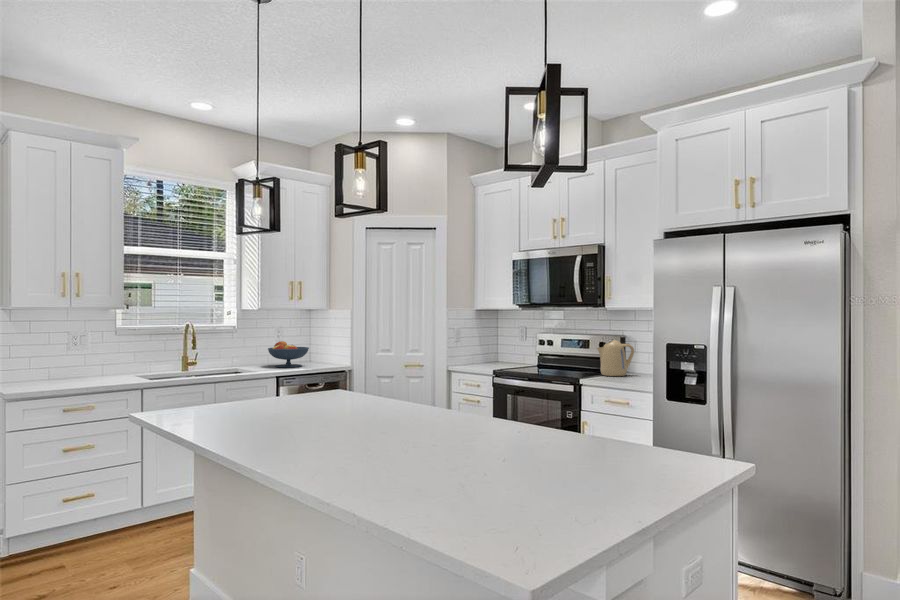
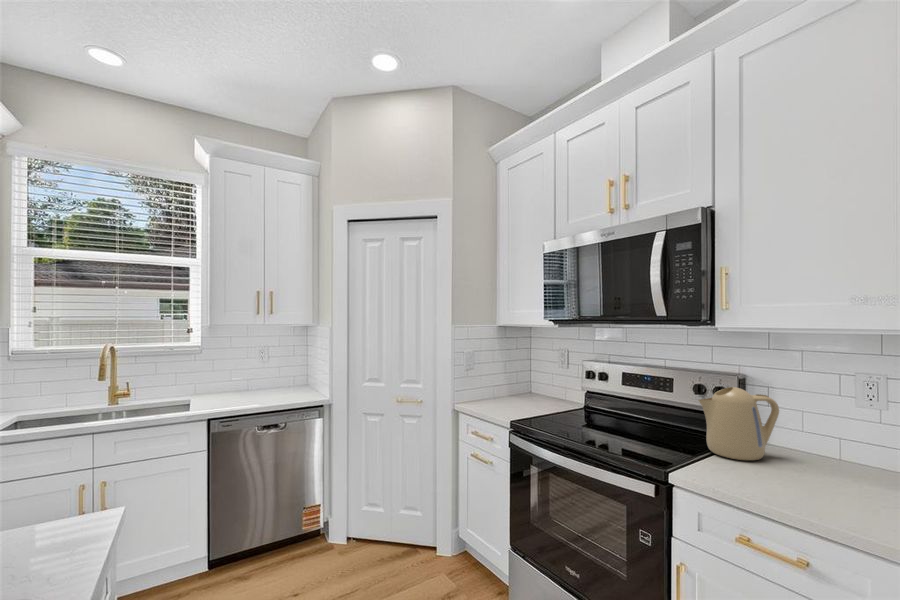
fruit bowl: present [268,341,309,367] -> none [220,365,278,402]

